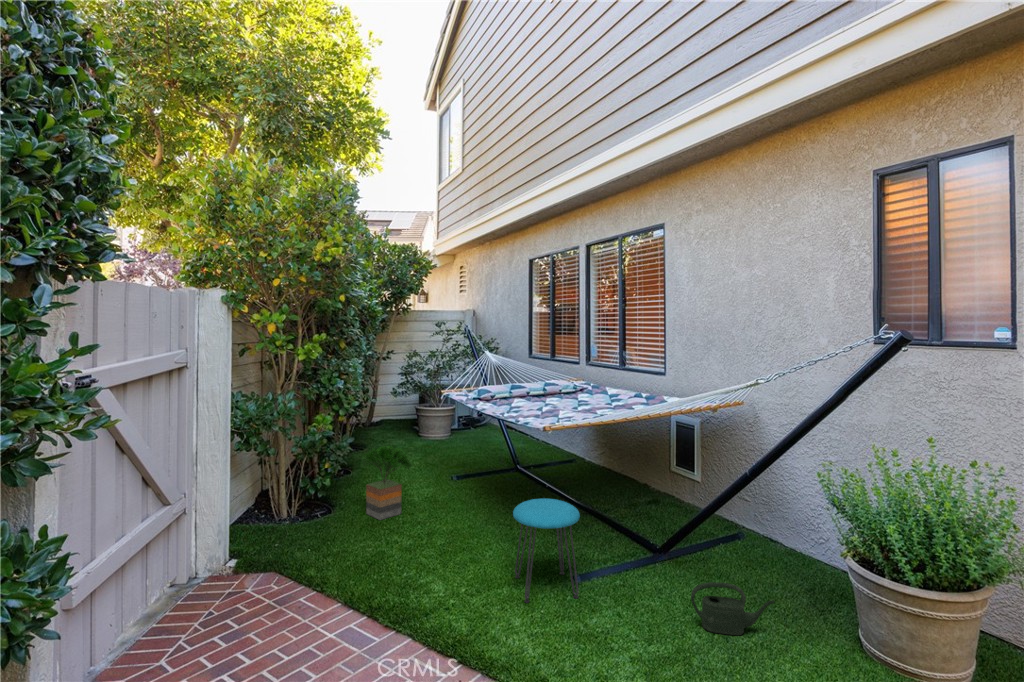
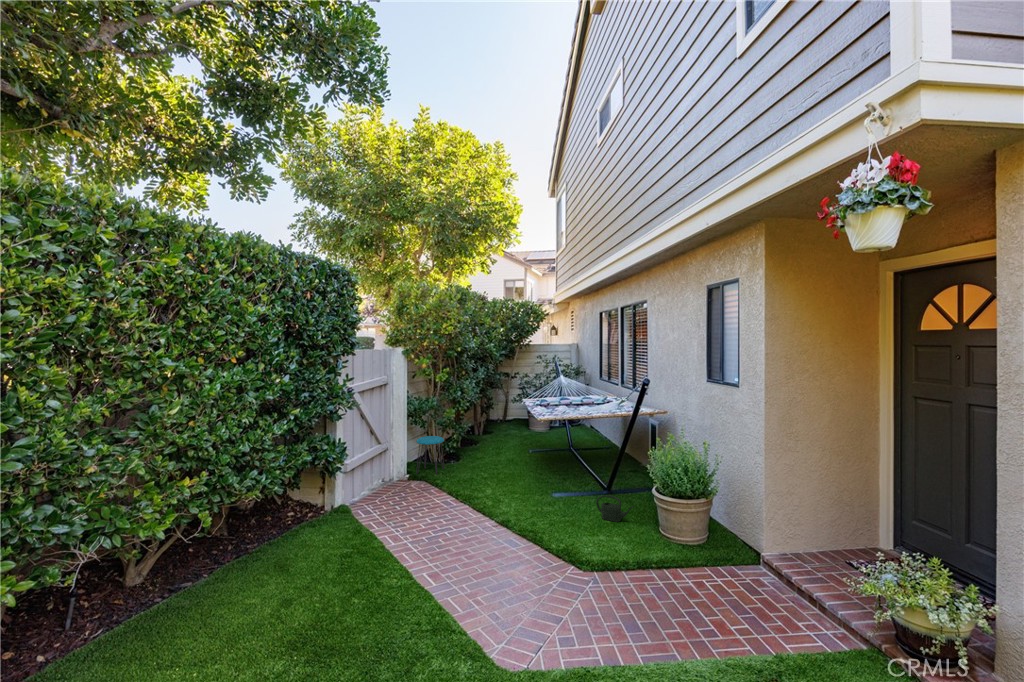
potted tree: present [362,446,412,520] -> none [472,427,499,467]
stool: present [513,498,580,603] -> present [416,436,444,474]

